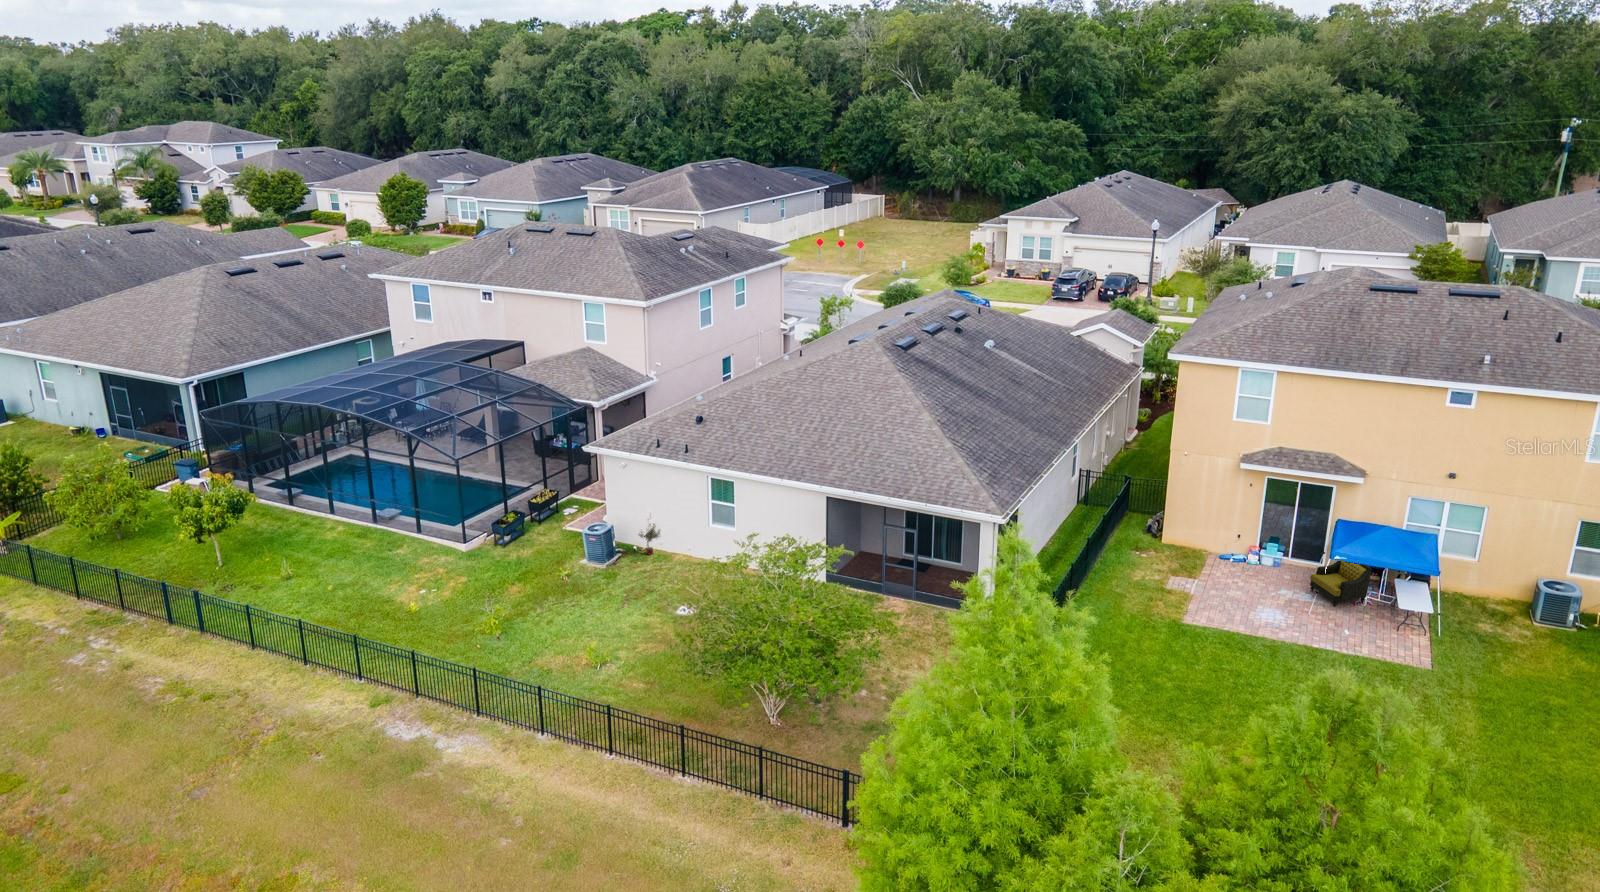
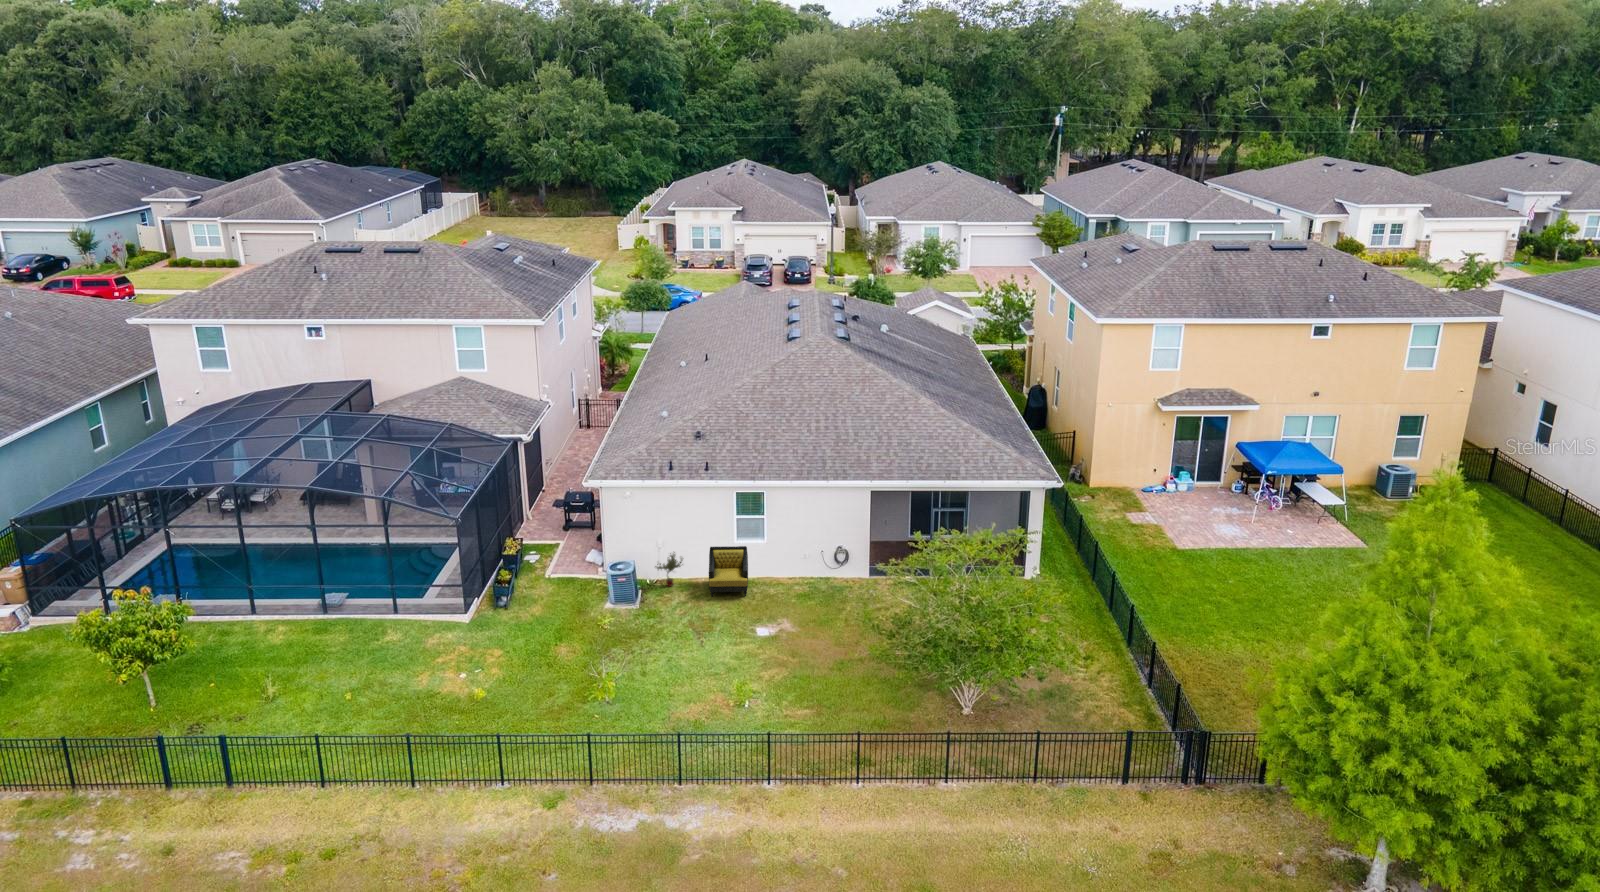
armchair: present [1310,561,1372,607] -> present [709,546,748,597]

